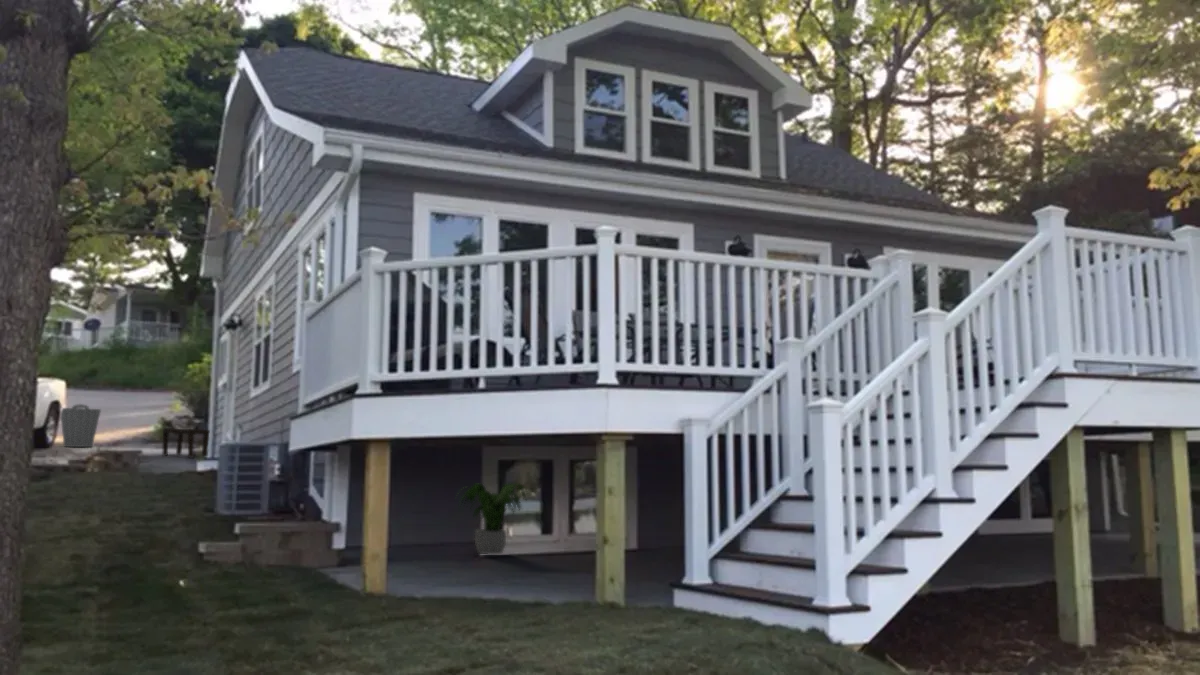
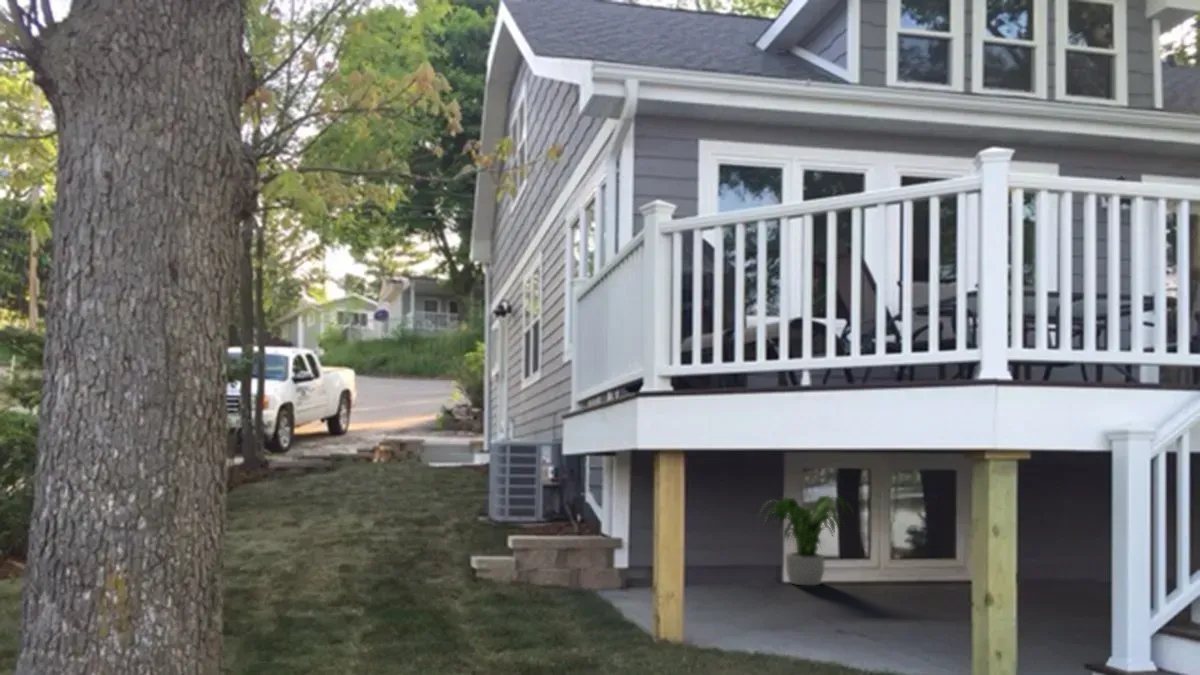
trash can: present [60,404,101,447] -> none [345,394,382,436]
bench: present [162,428,210,458] -> none [439,417,484,447]

